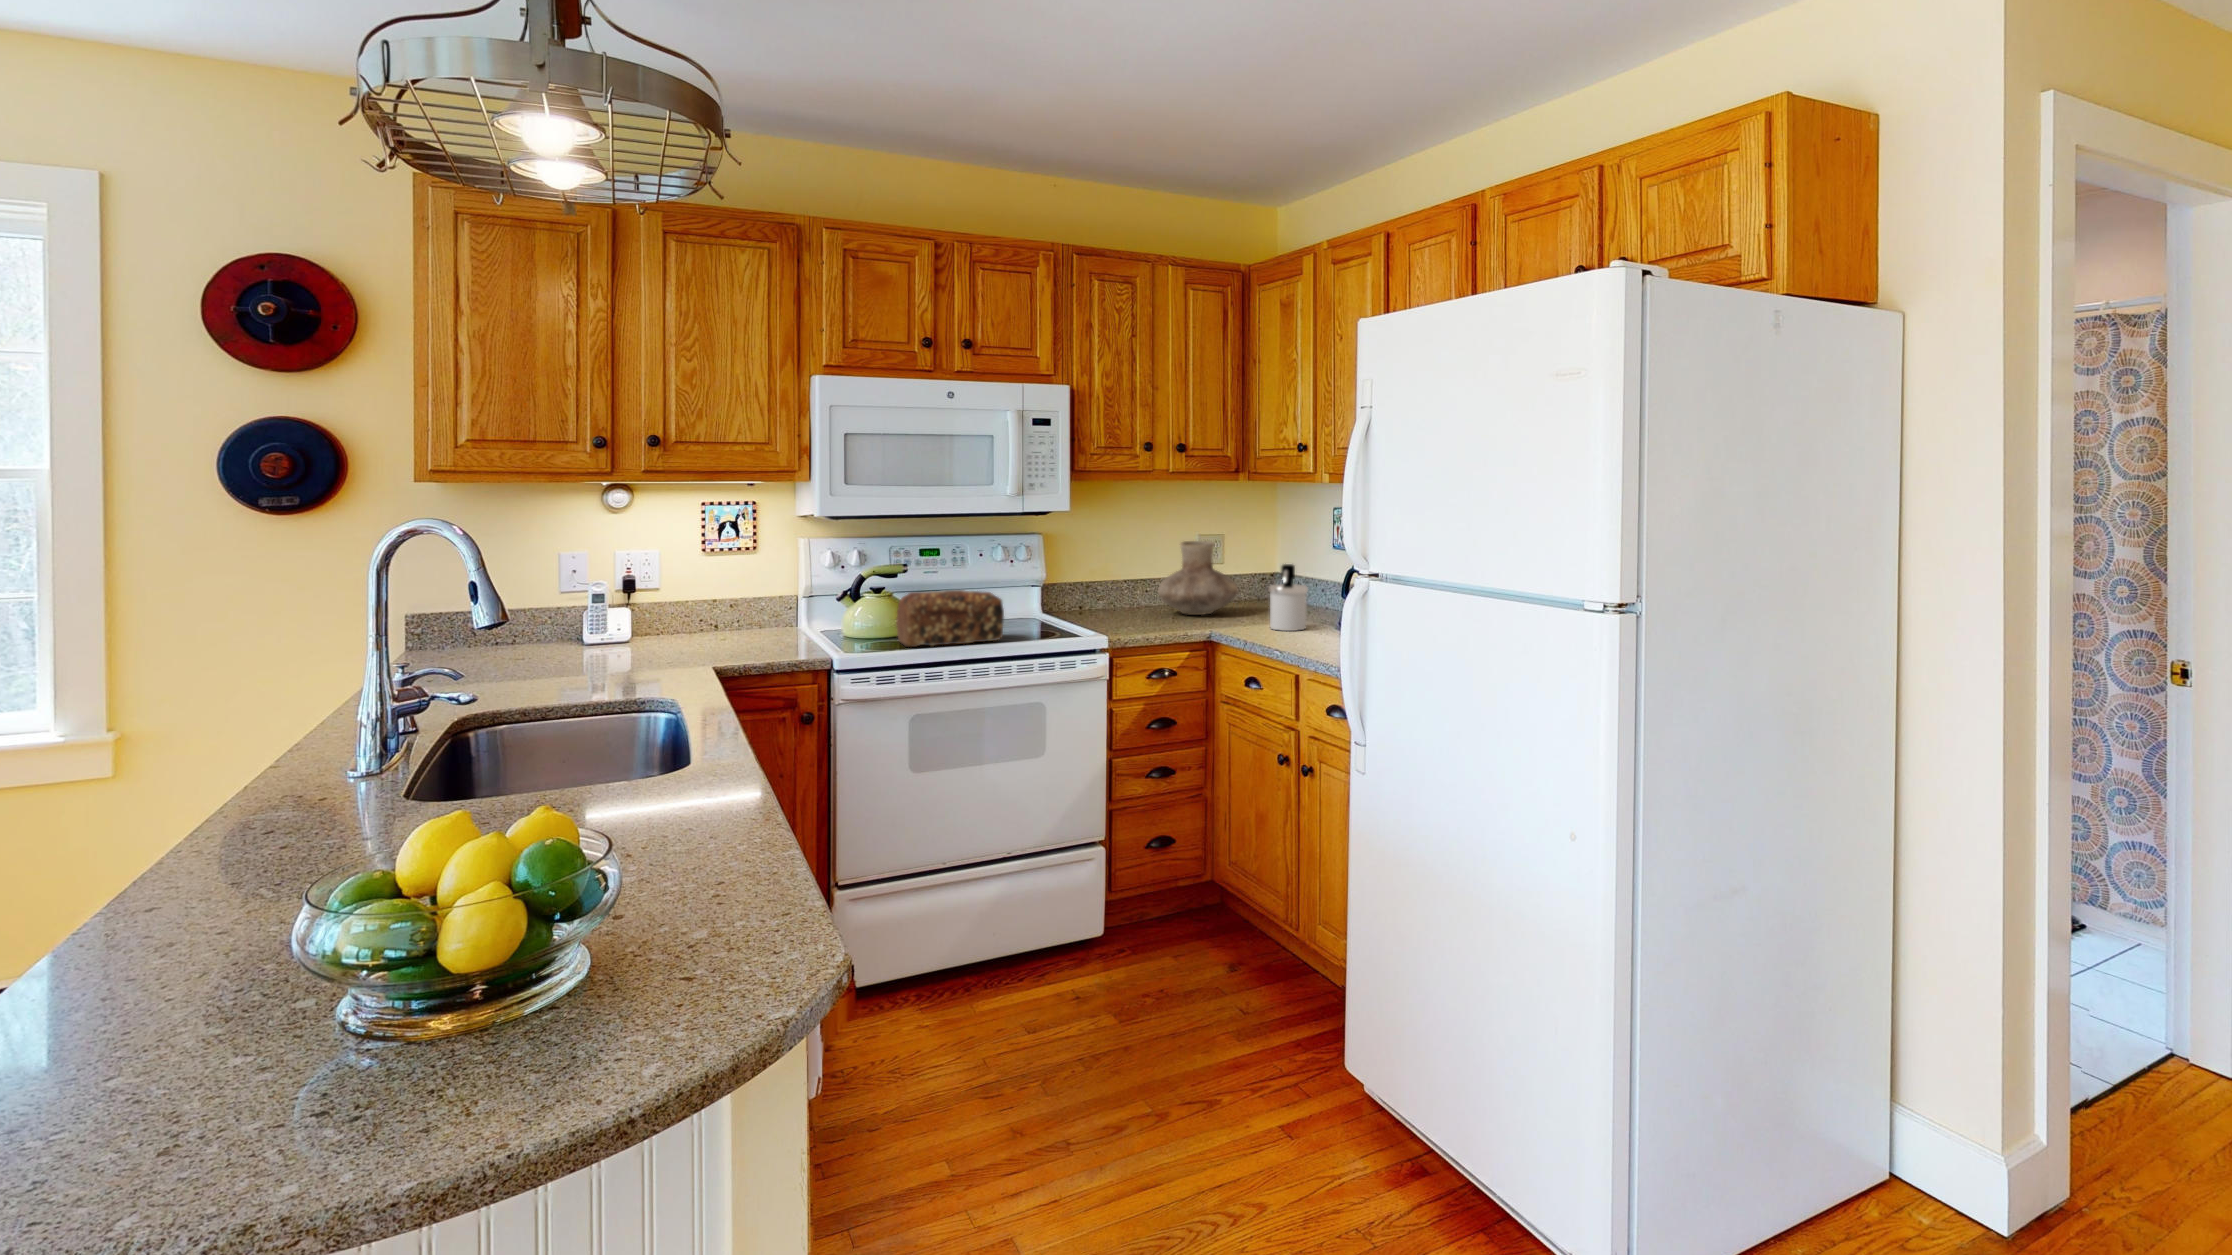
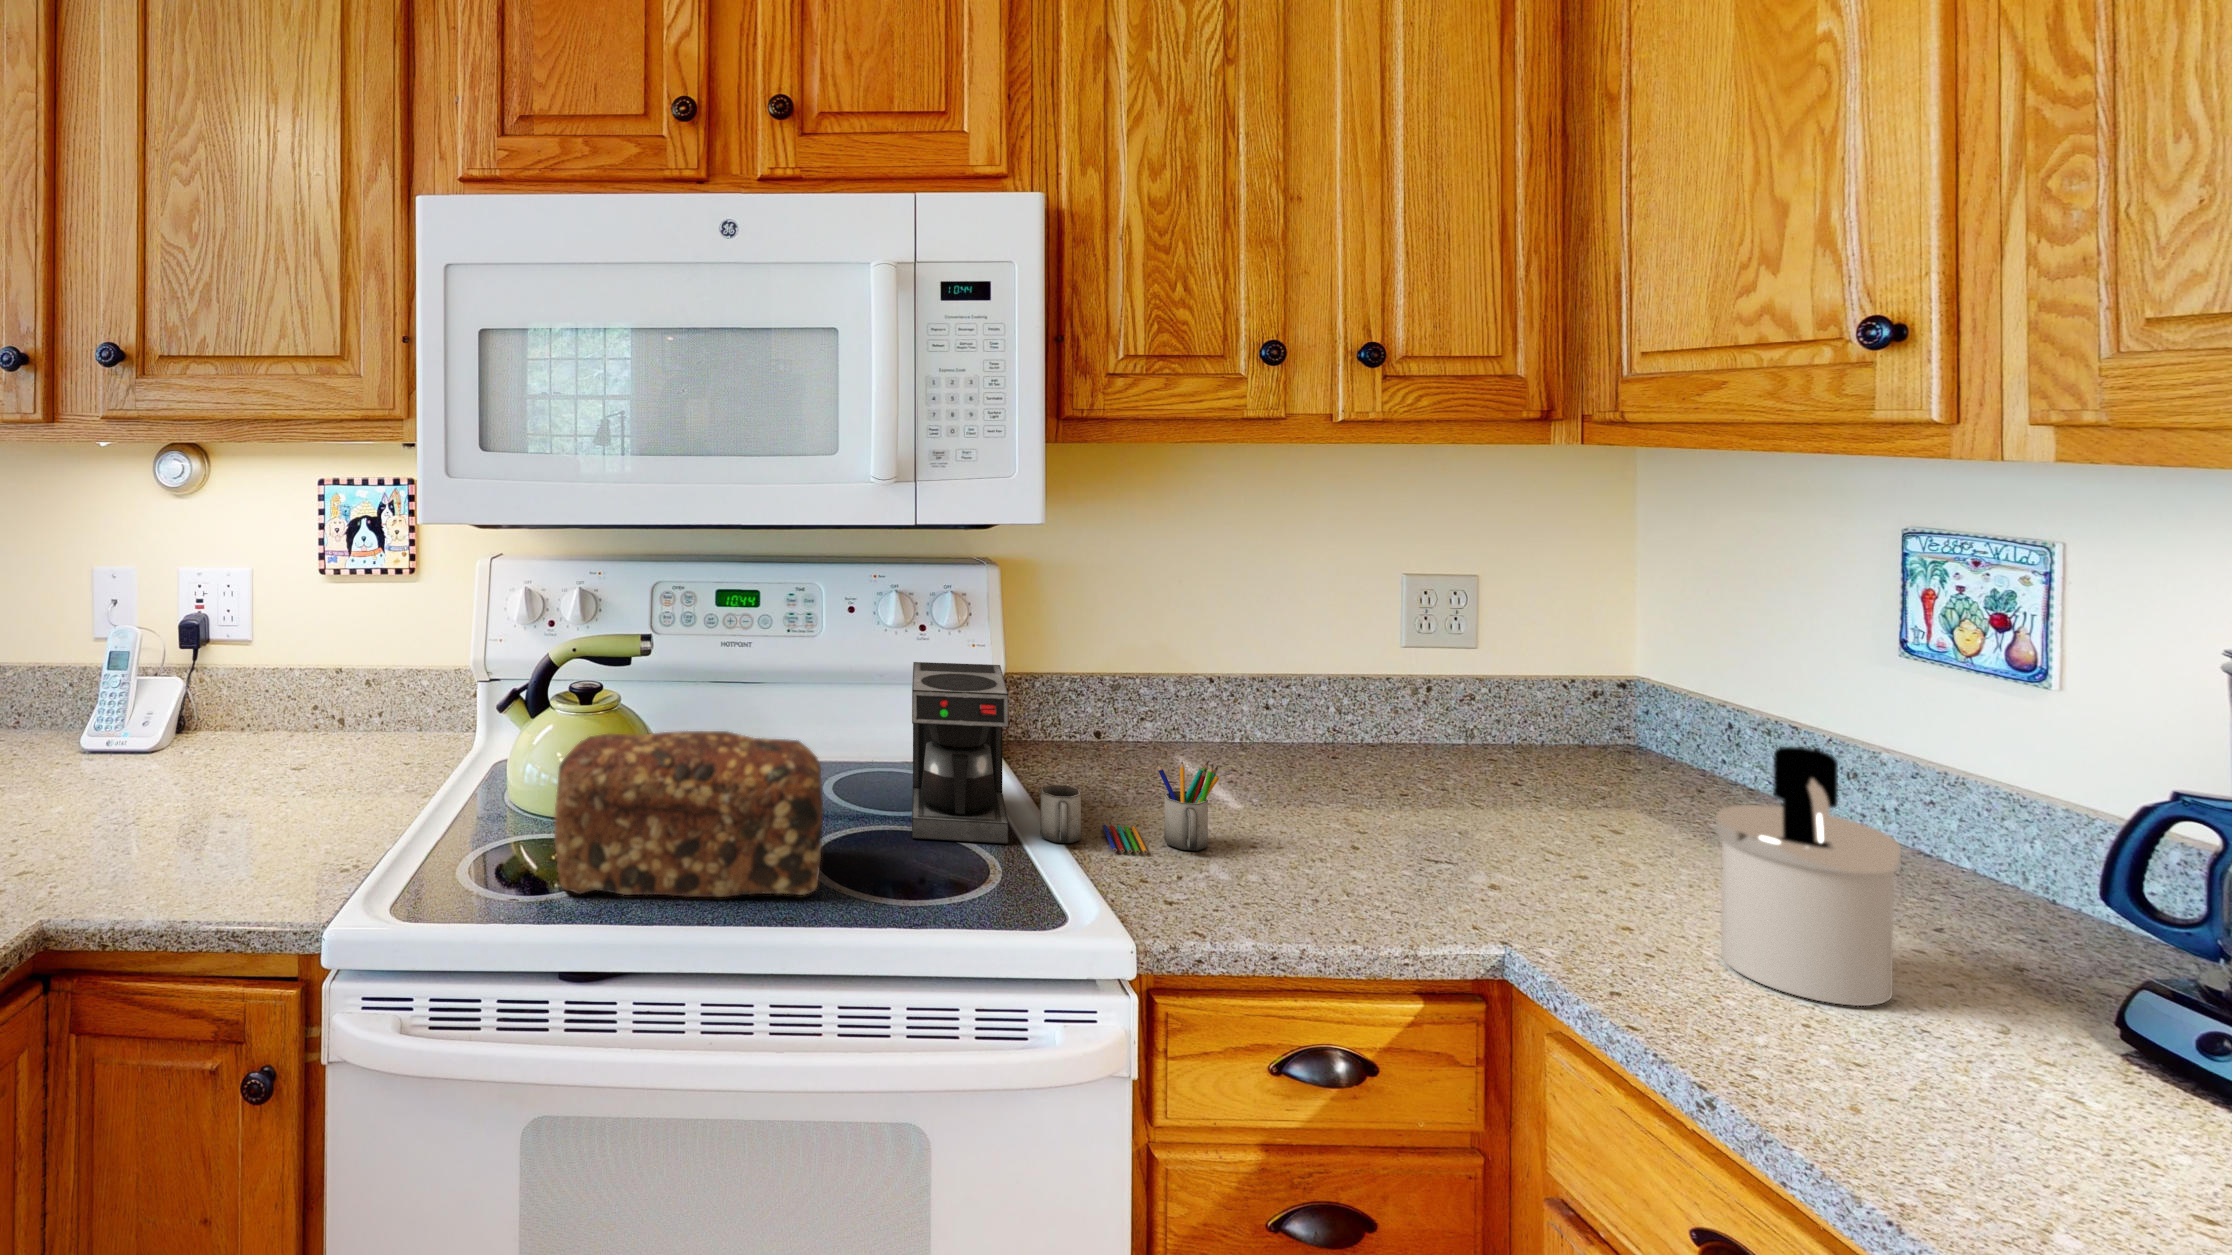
vase: present [1158,541,1238,615] -> none [1301,599,1553,811]
coffee maker: none [1014,570,1131,631] -> present [912,662,1219,854]

